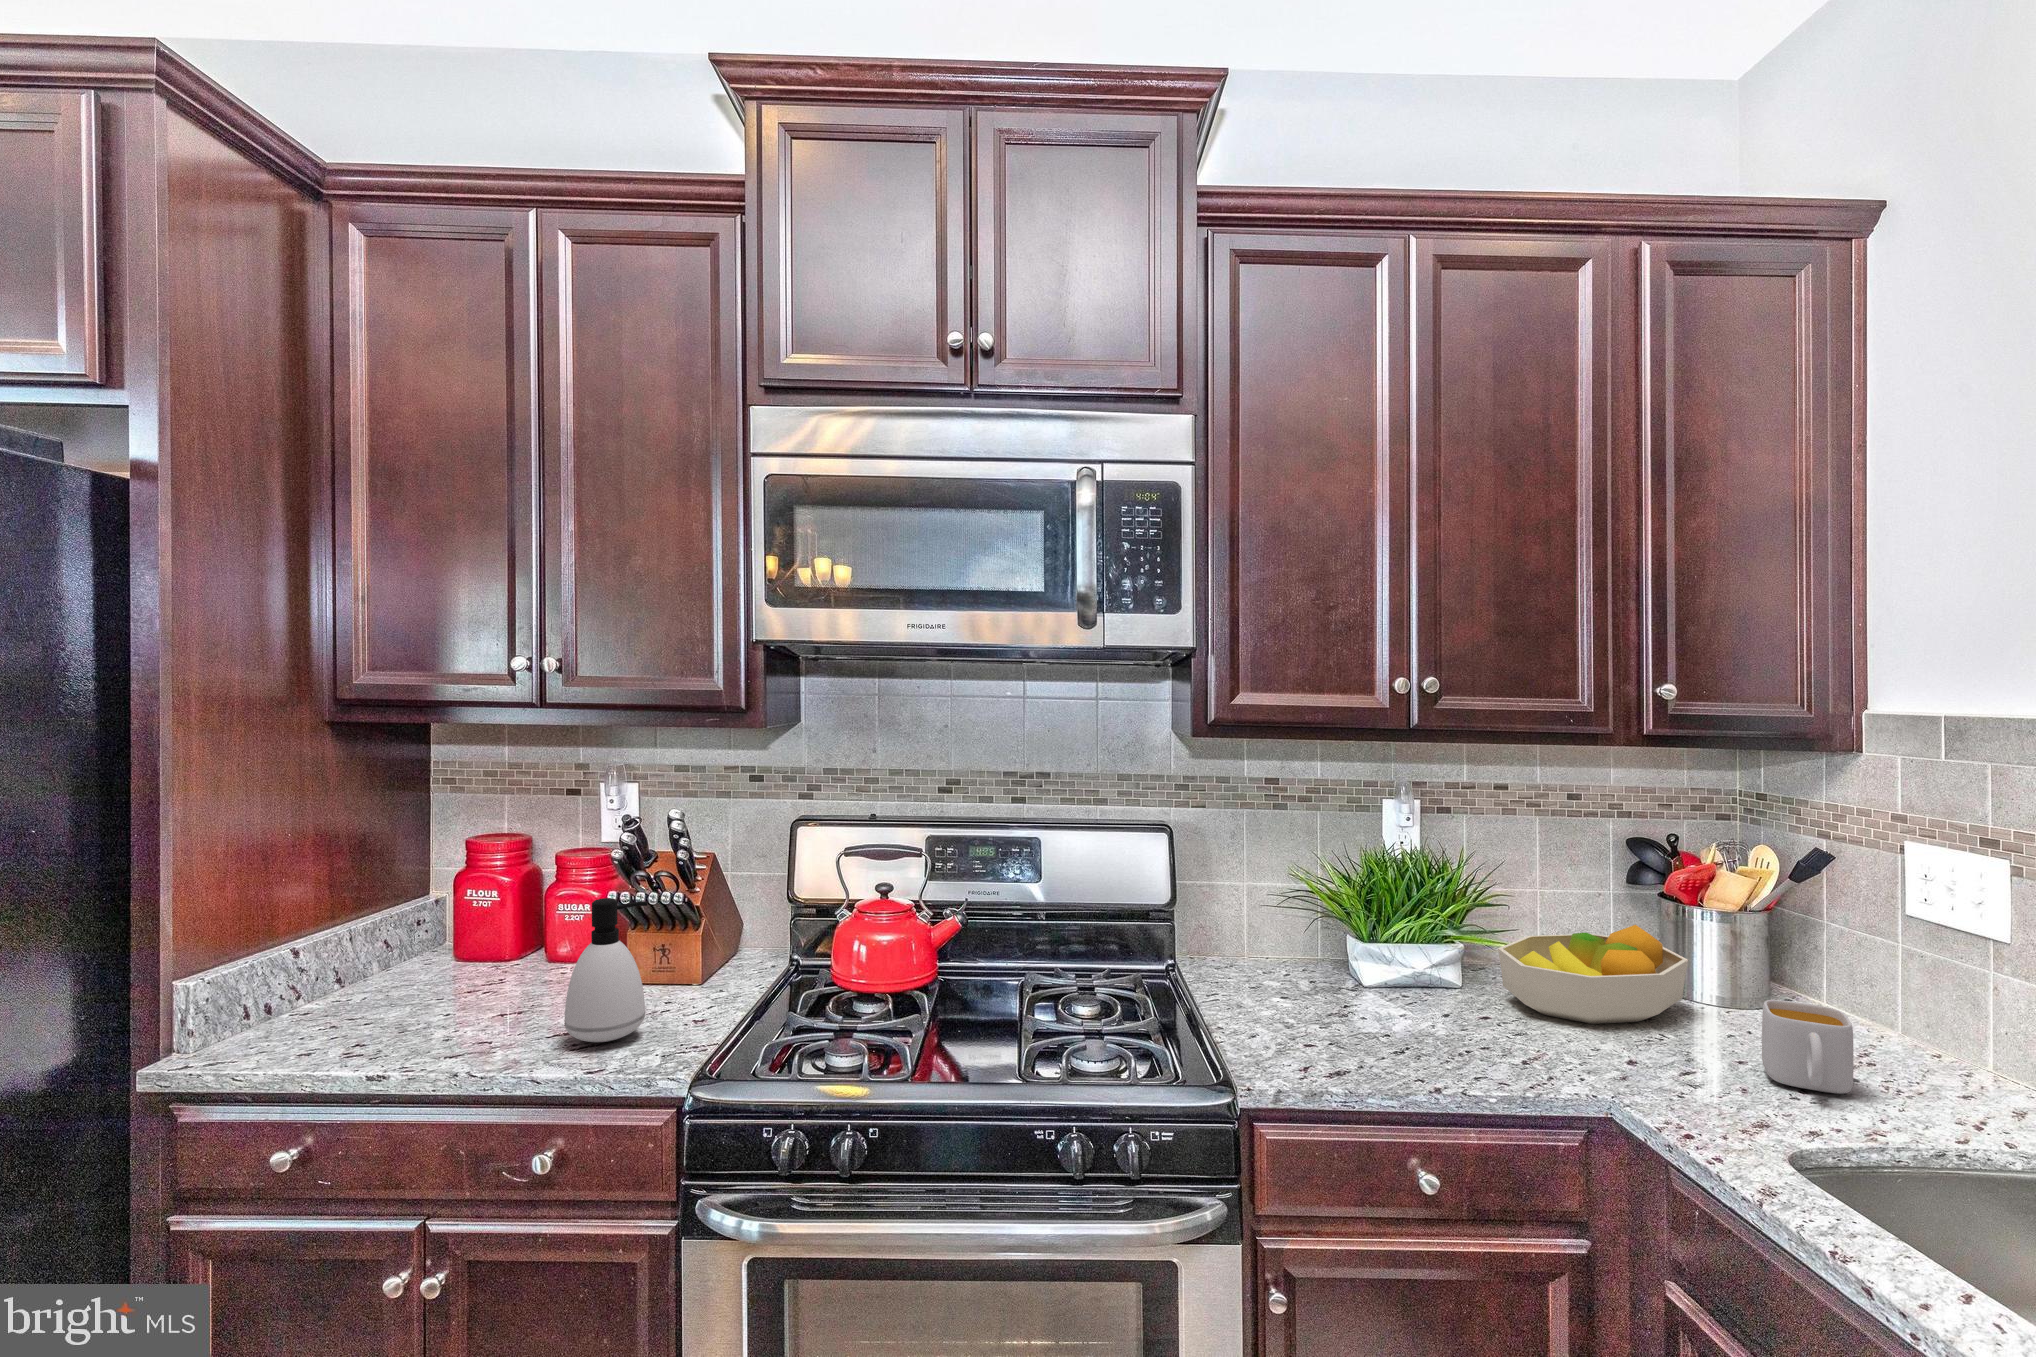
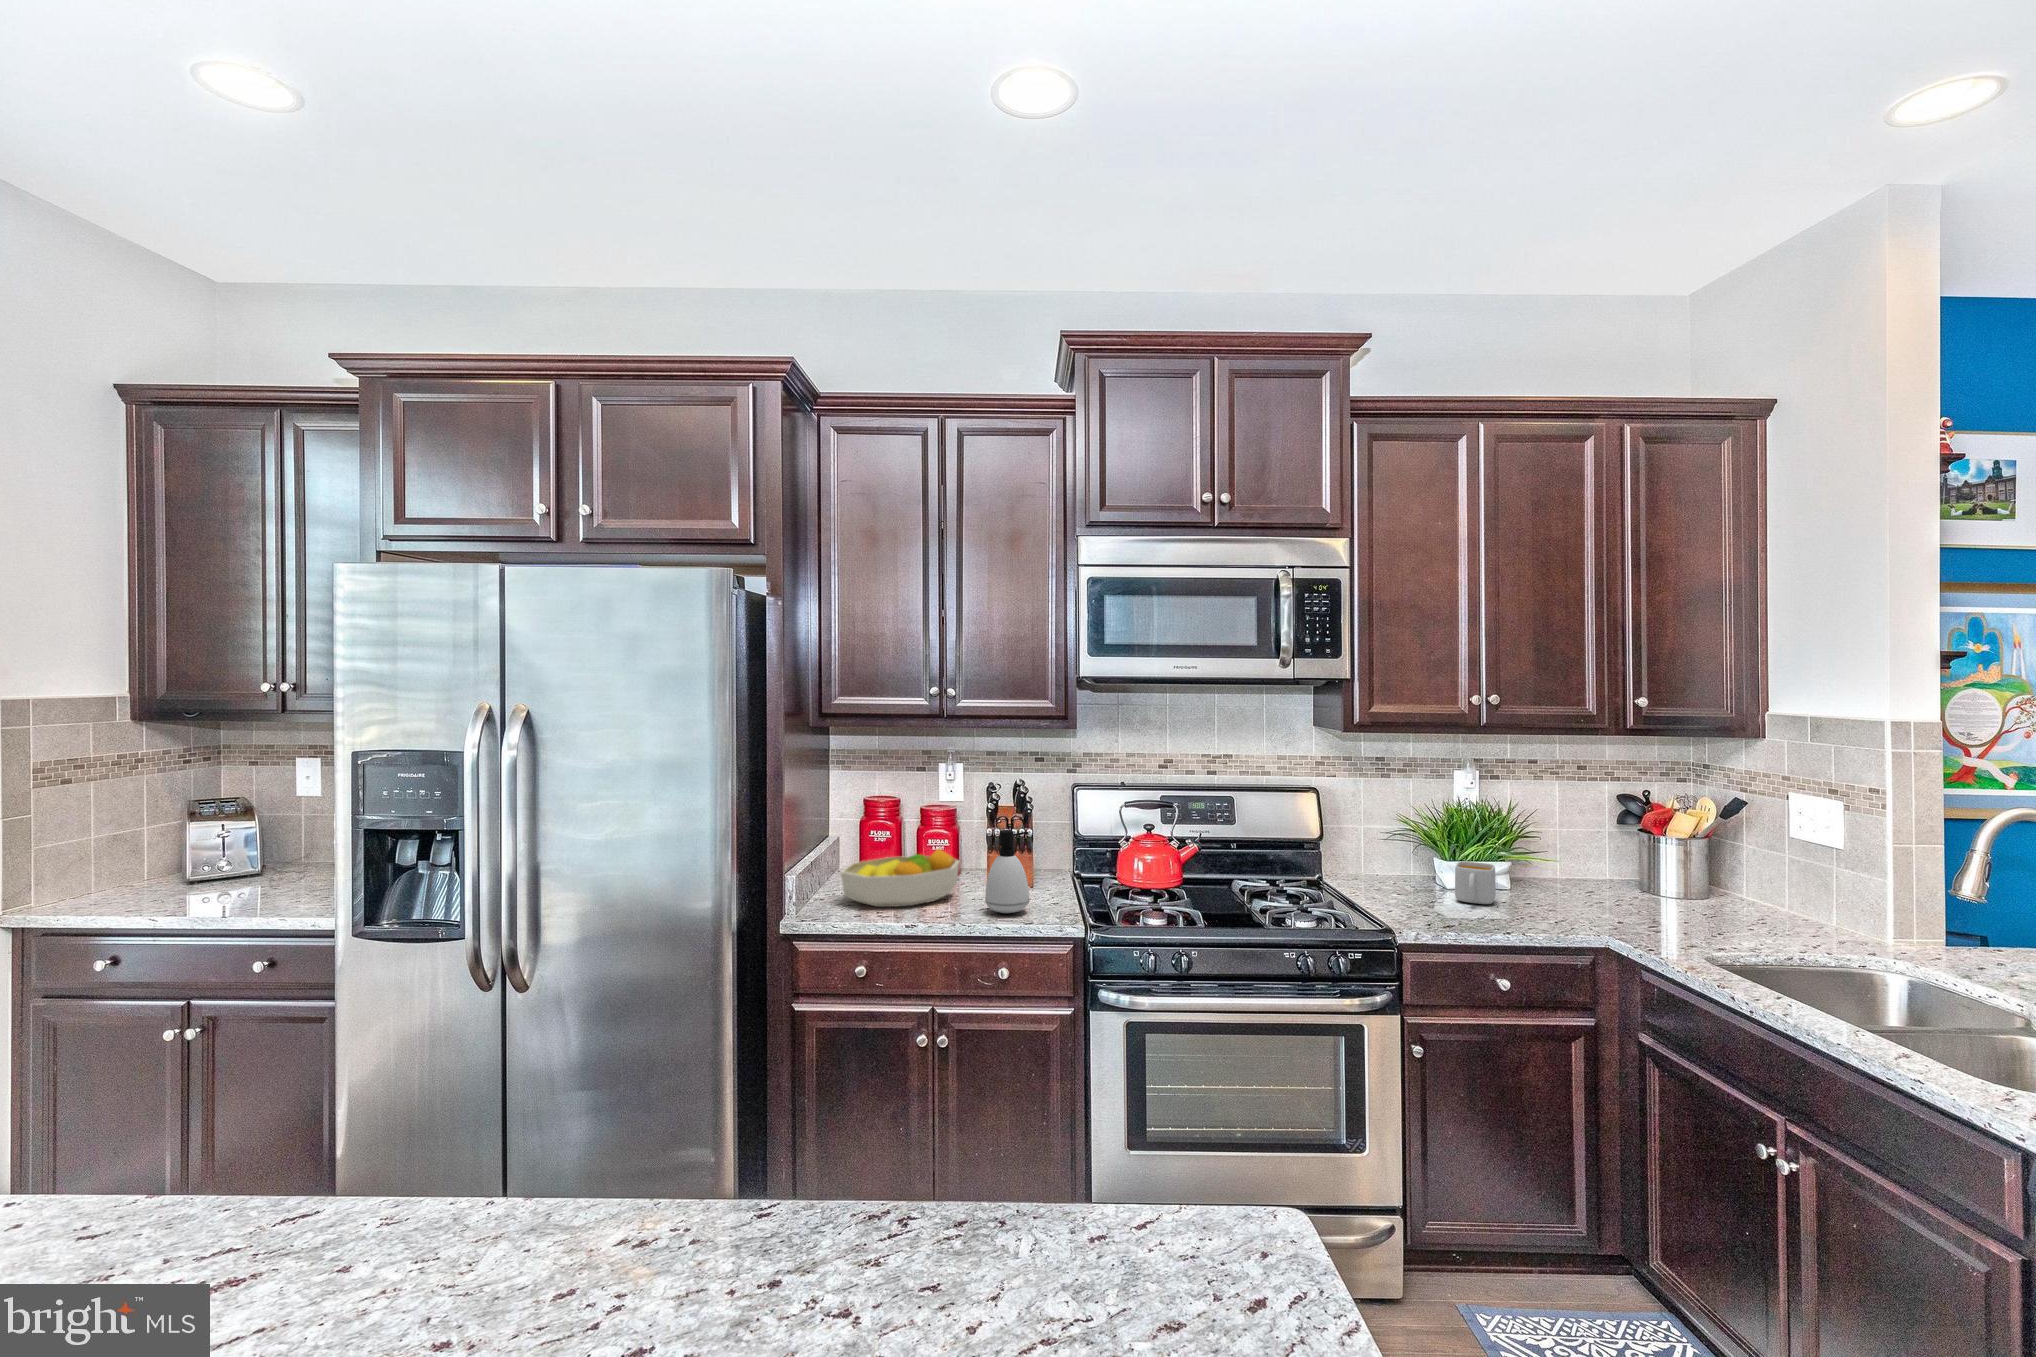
fruit bowl: present [1498,925,1688,1024] -> present [841,849,960,907]
mug: present [1762,1000,1853,1094] -> present [1455,861,1496,904]

